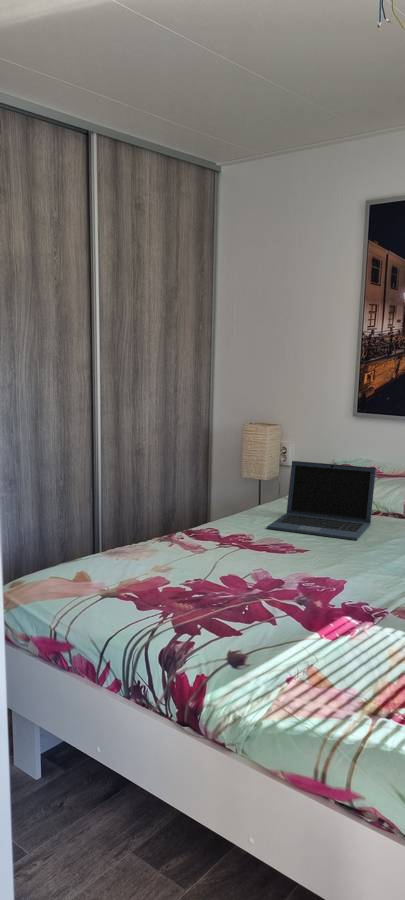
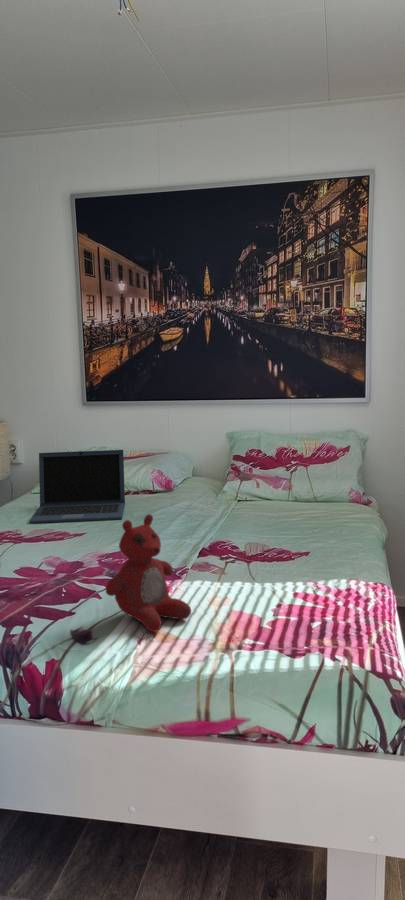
stuffed bear: none [267,546,356,673] -> present [106,514,191,632]

